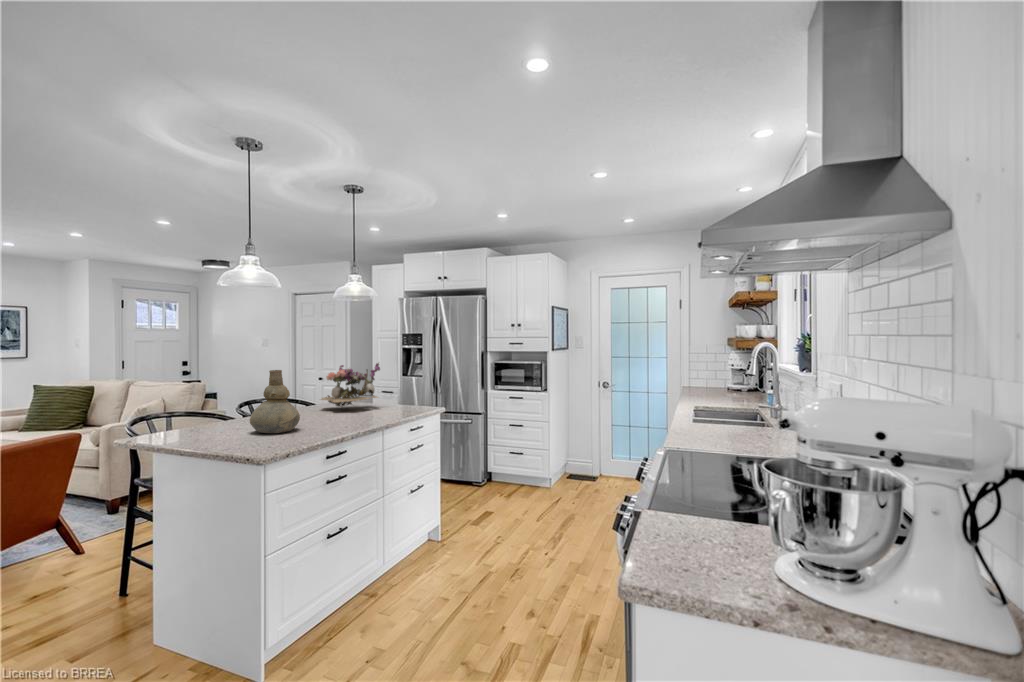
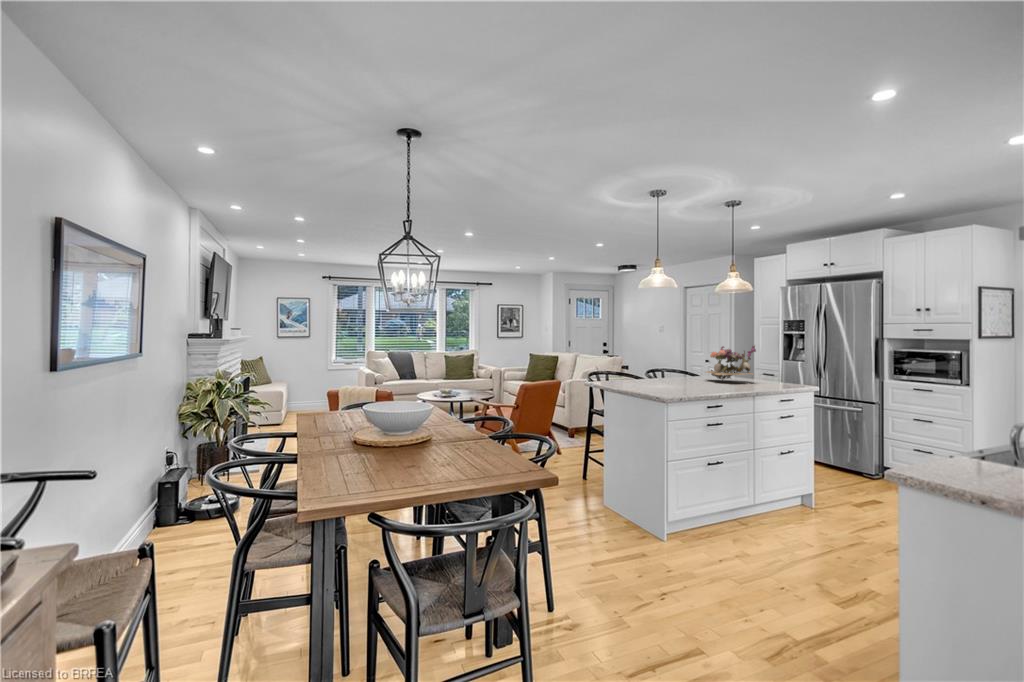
vase: present [250,370,300,433] -> none [657,347,690,390]

